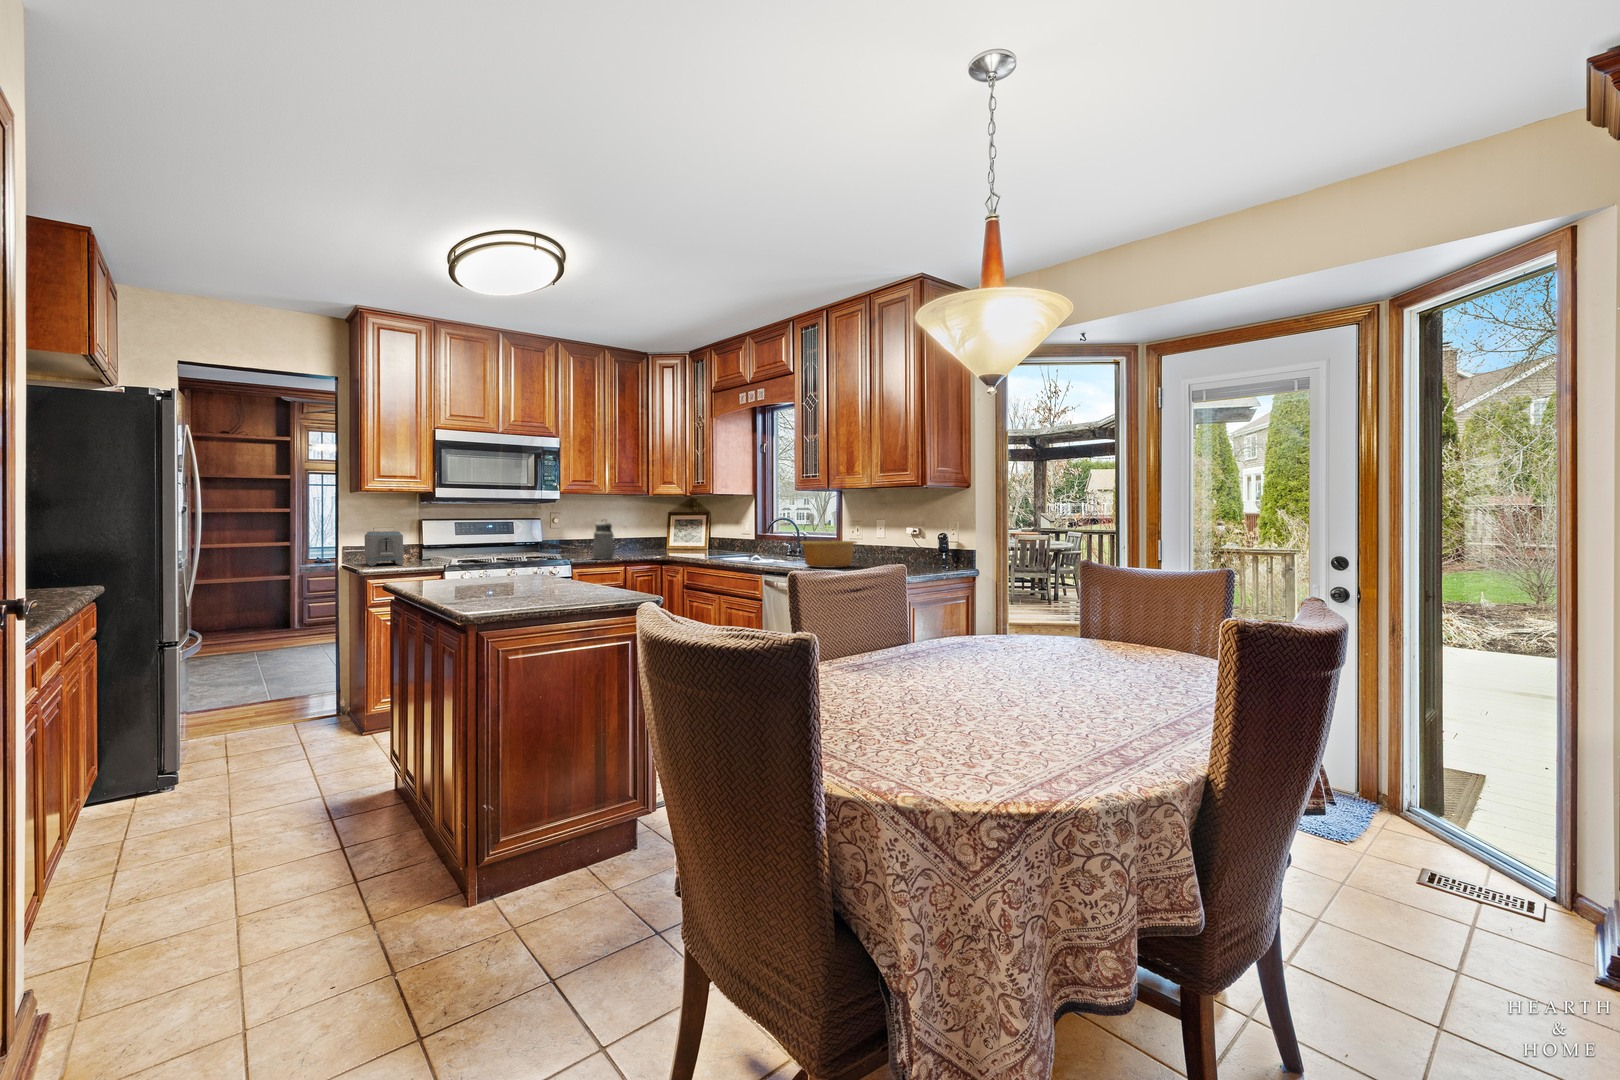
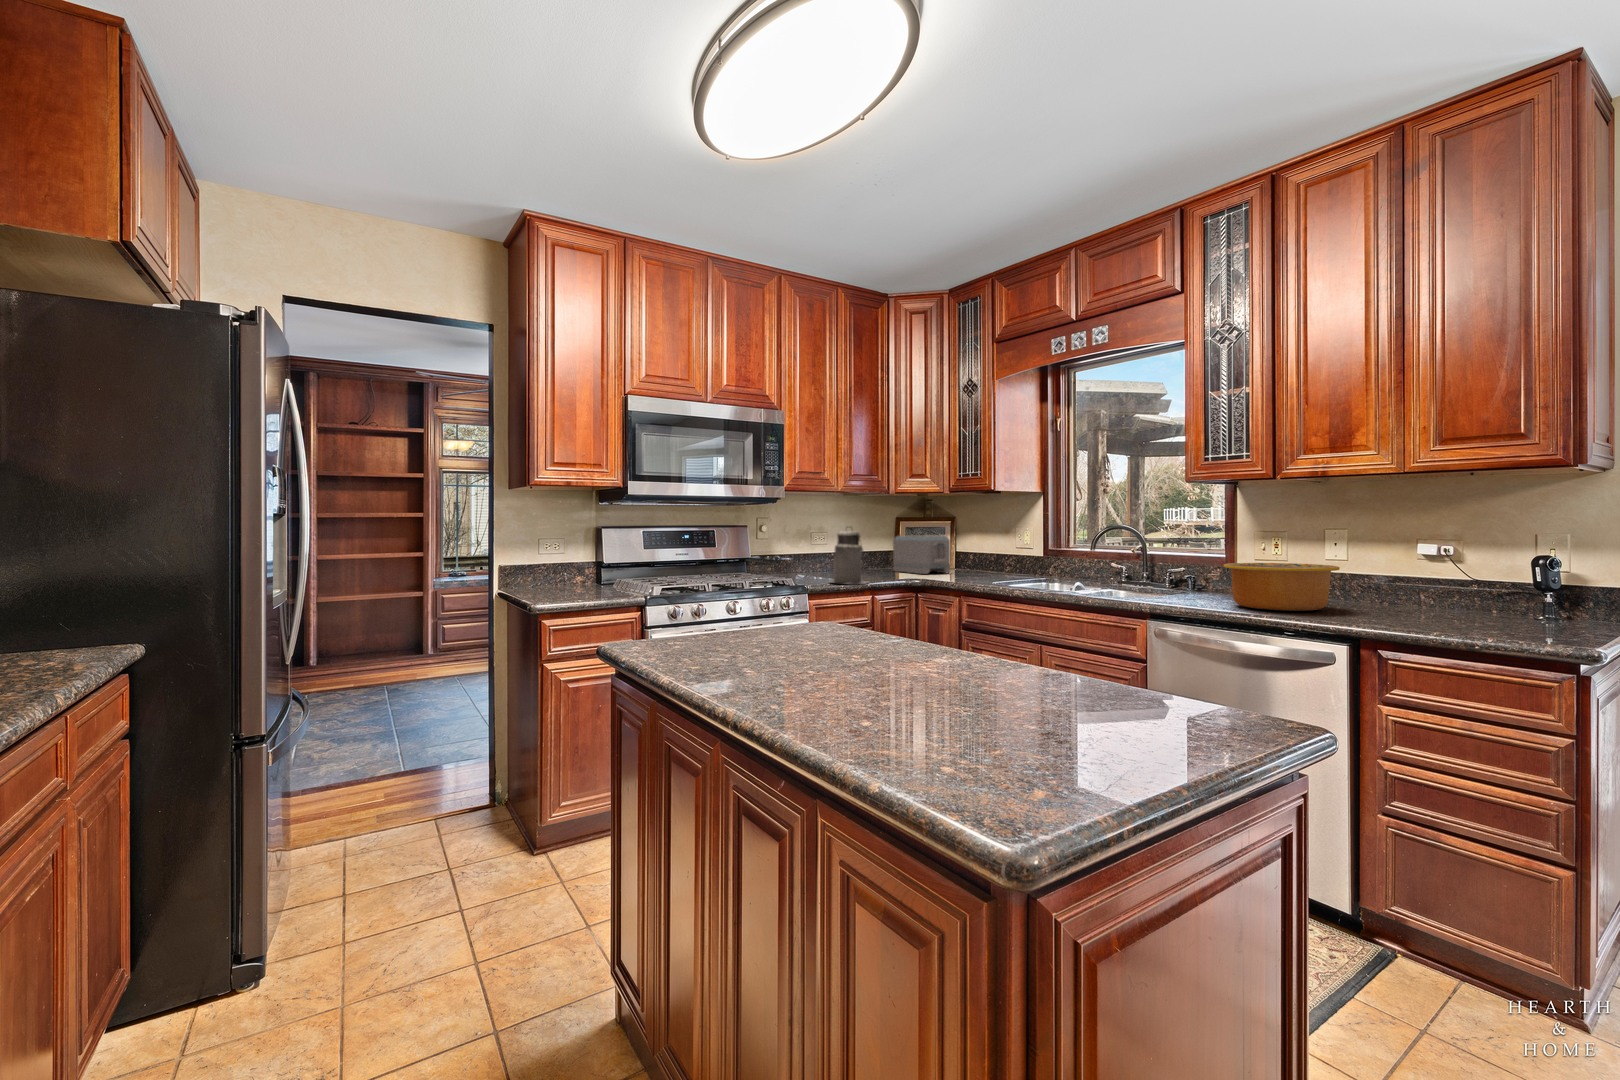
toaster: present [365,531,403,566] -> present [893,535,950,574]

